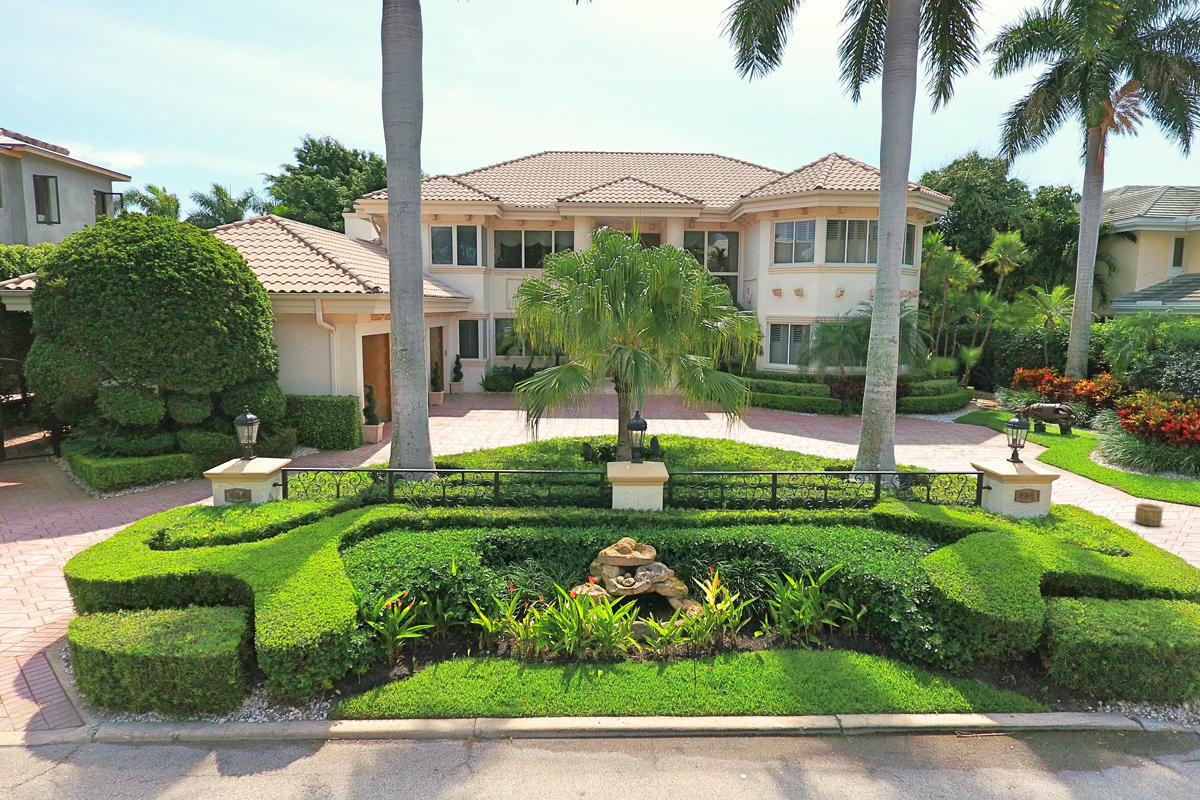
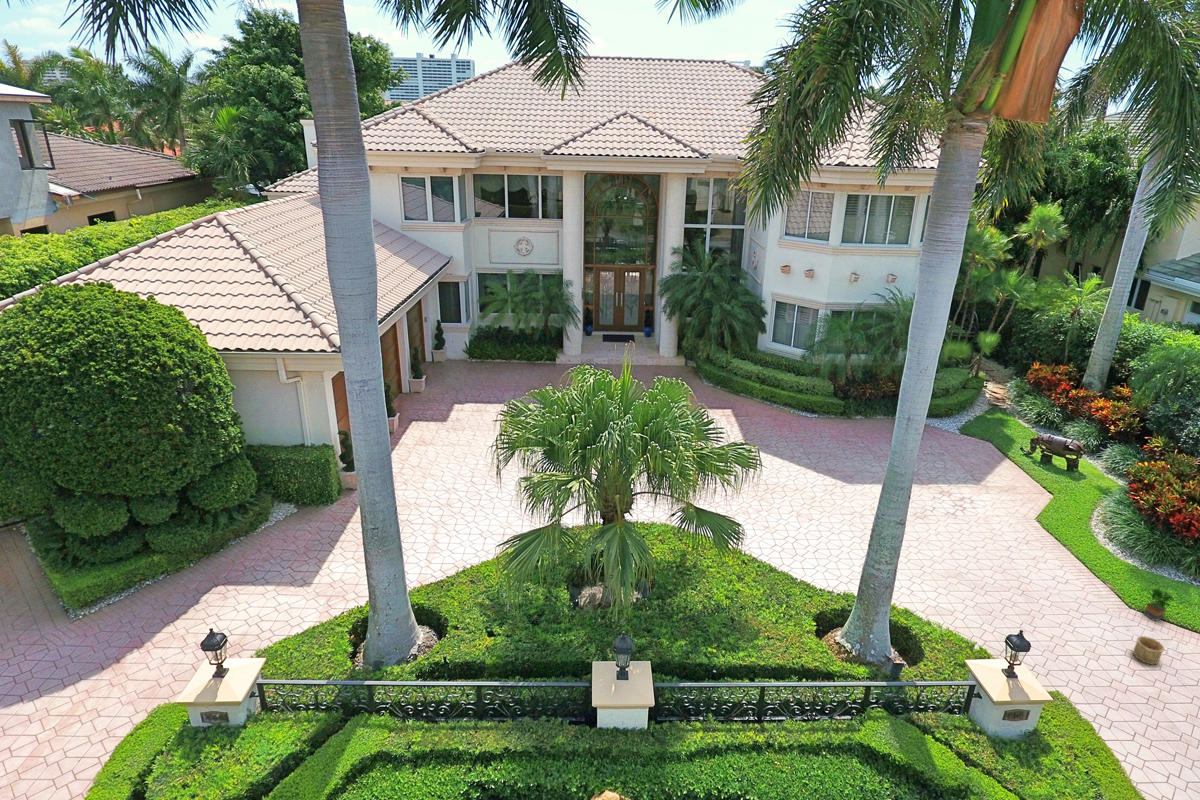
potted tree: none [1144,474,1170,506] -> present [1144,589,1174,621]

